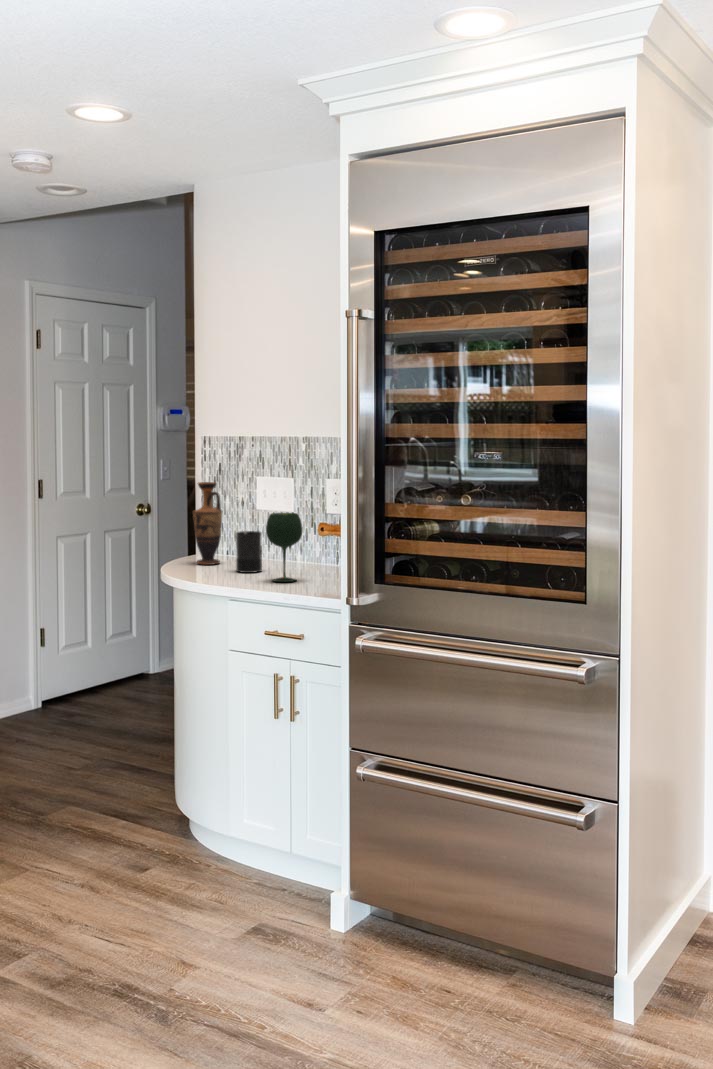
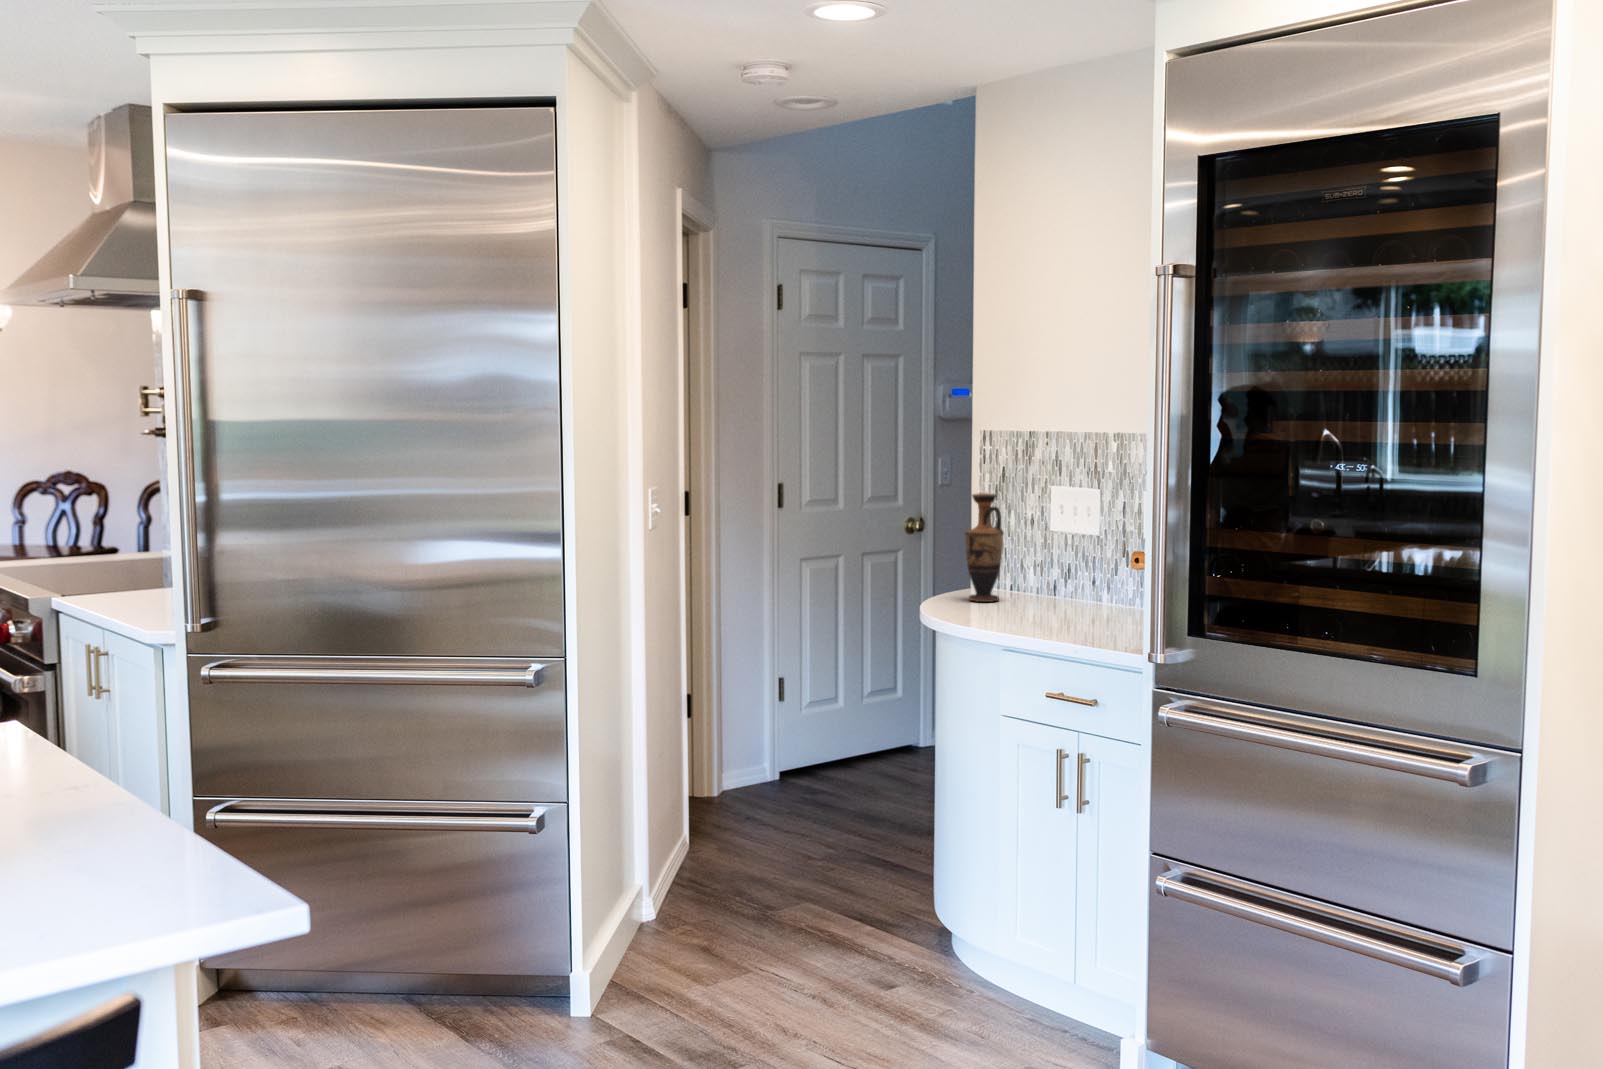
wine glass: present [266,513,302,582] -> none [1054,538,1103,629]
candle: present [236,530,262,573] -> none [1018,554,1052,615]

